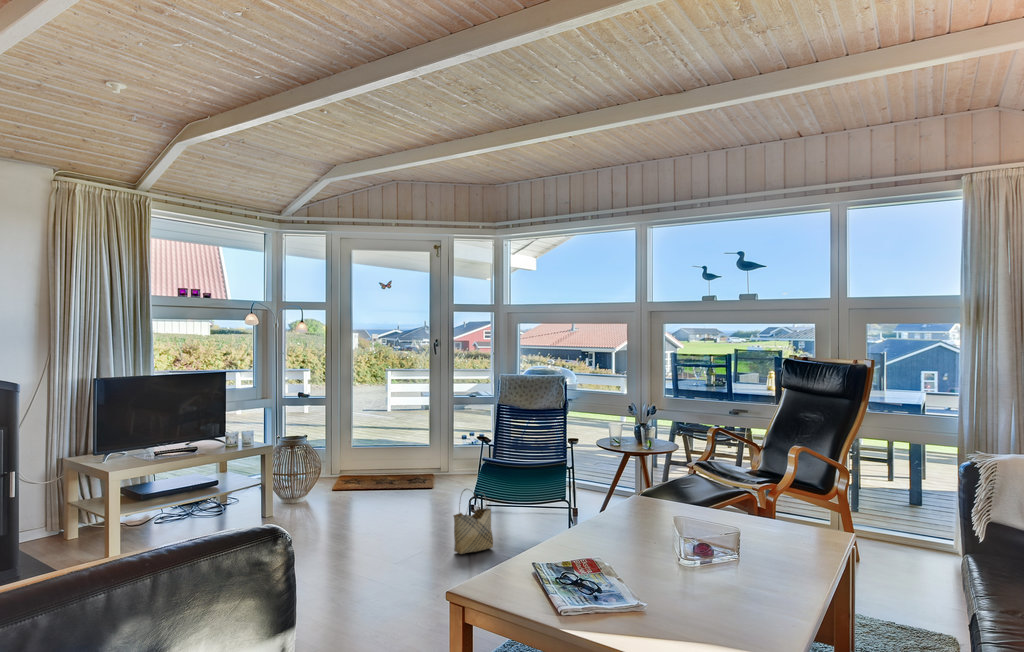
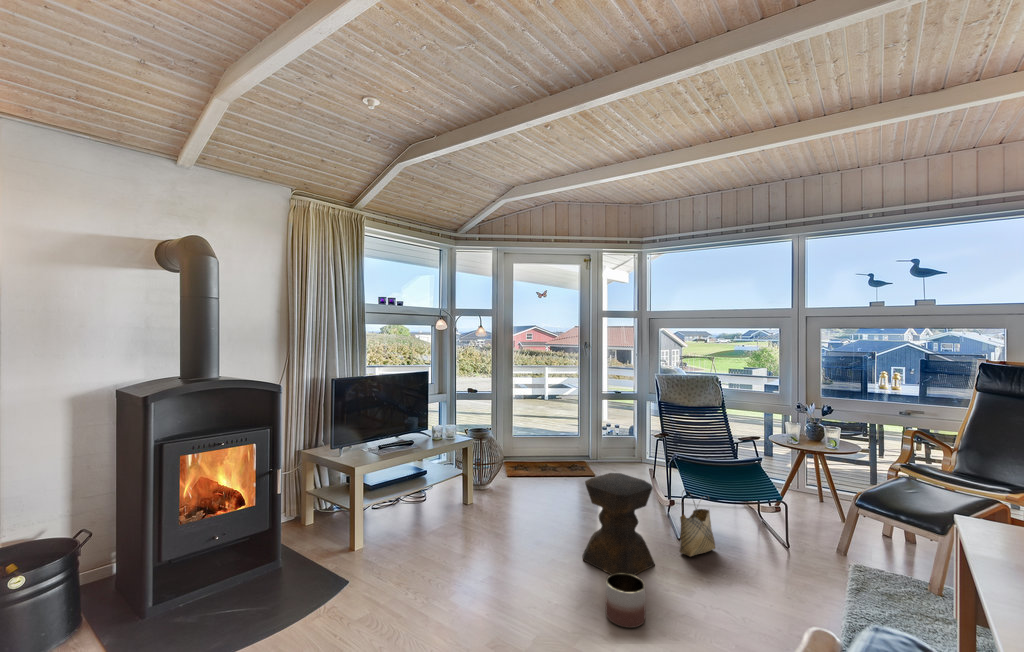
stool: none [348,472,422,573] -> present [583,473,655,575]
planter: none [331,562,370,609] -> present [606,573,646,628]

